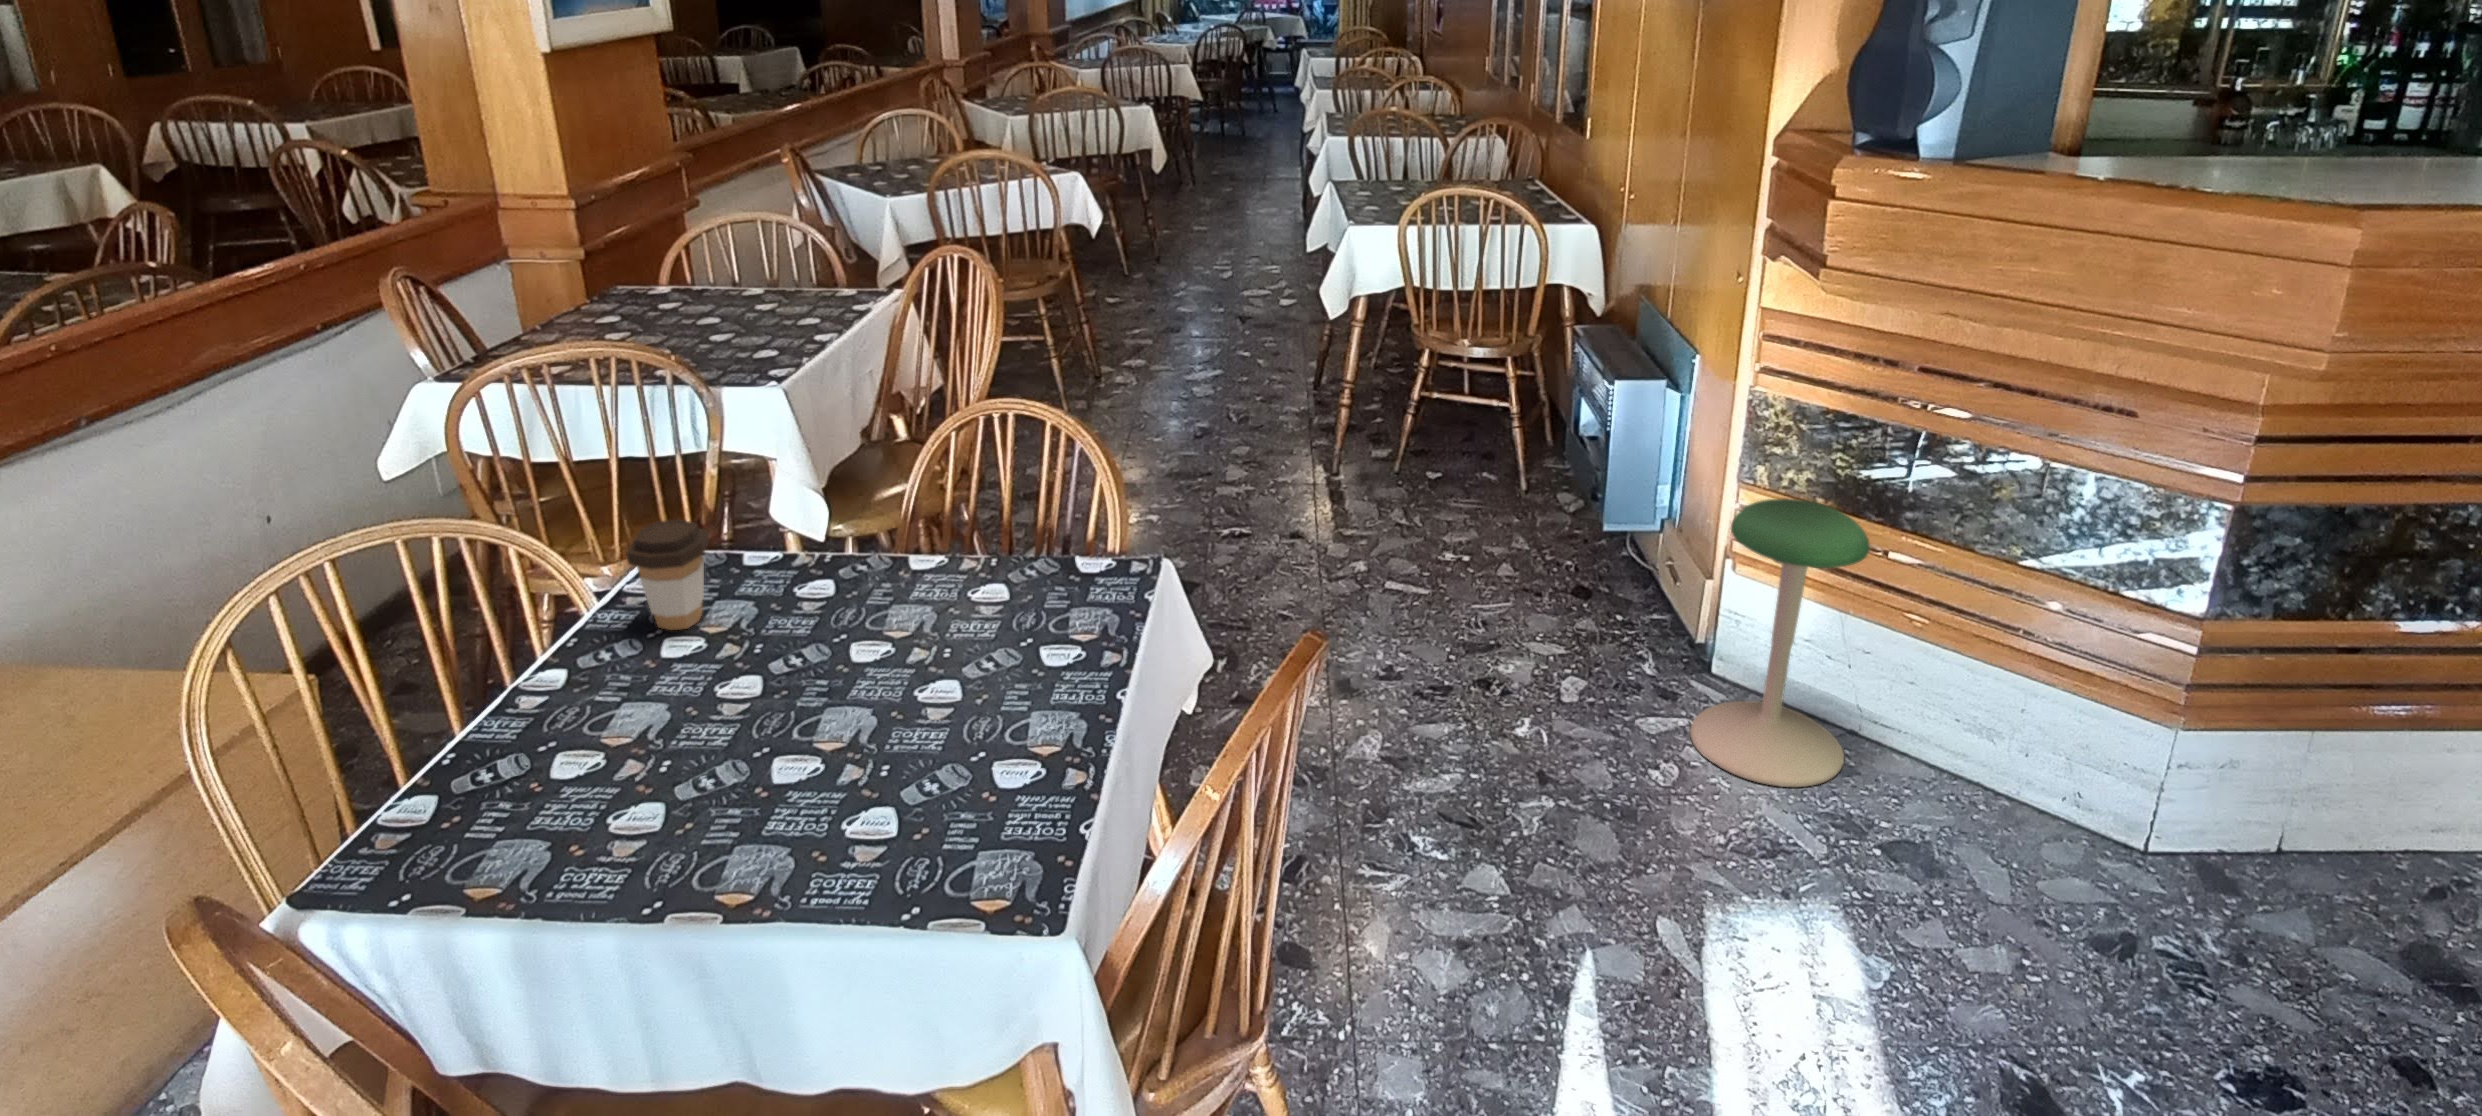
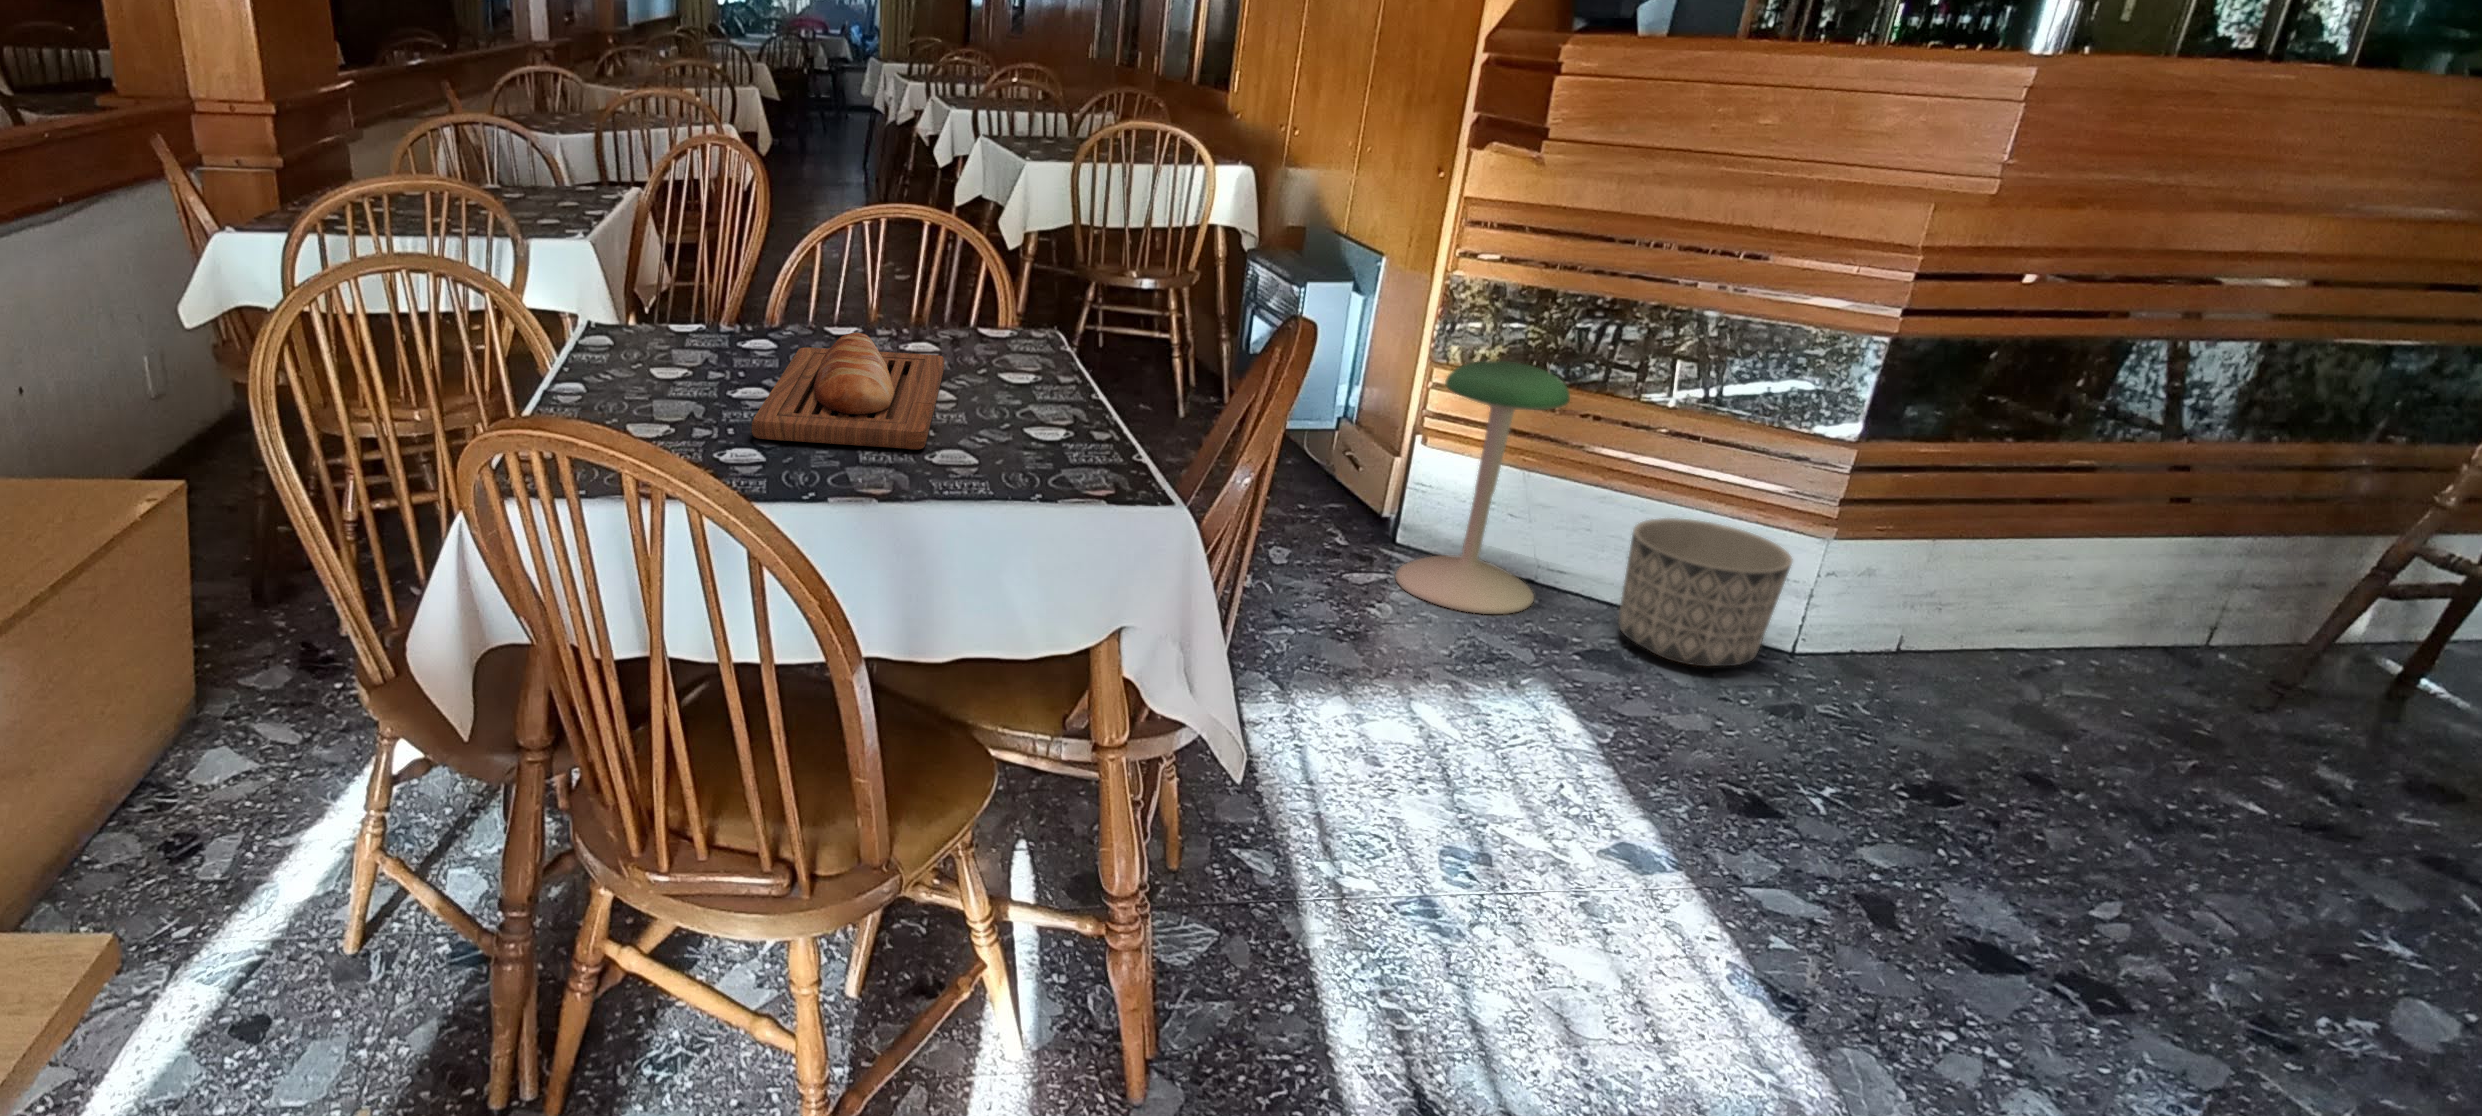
coffee cup: present [626,520,709,630] -> none [594,273,660,372]
bread loaf: none [714,591,1024,792] -> present [752,333,944,449]
planter: none [1928,690,2123,882] -> present [1618,518,1793,667]

